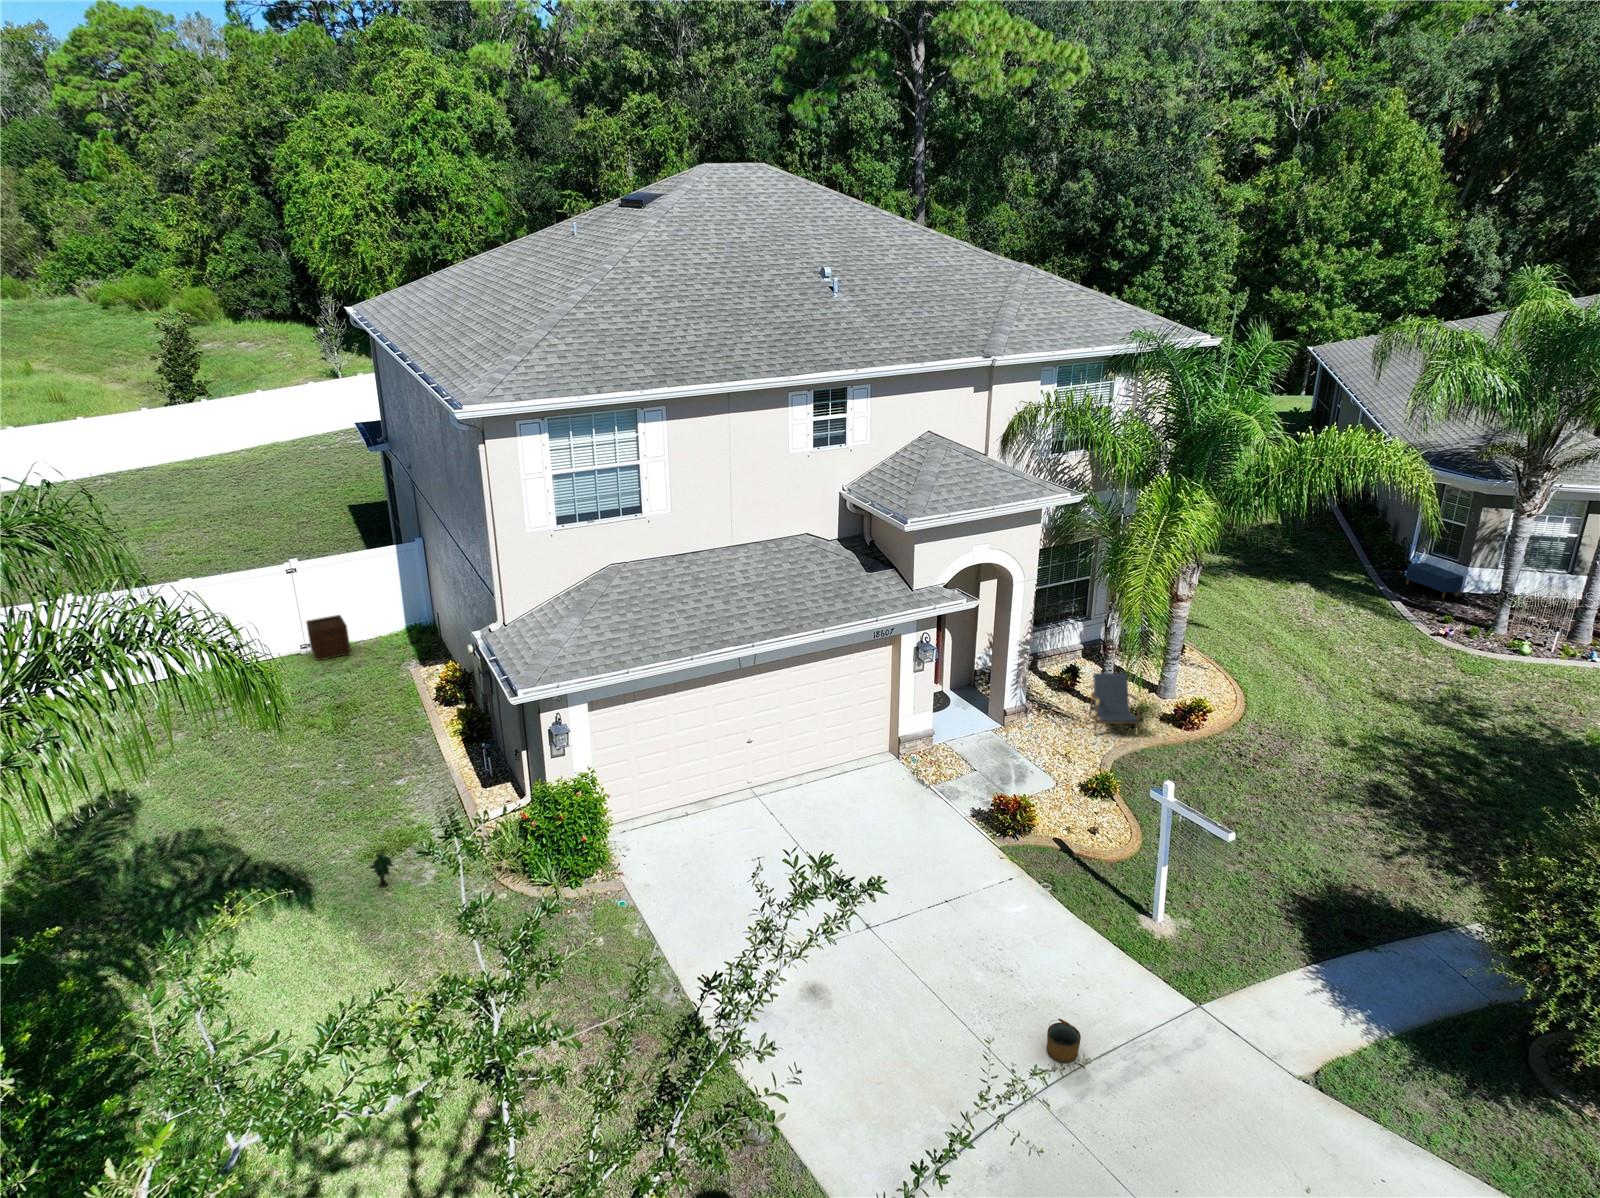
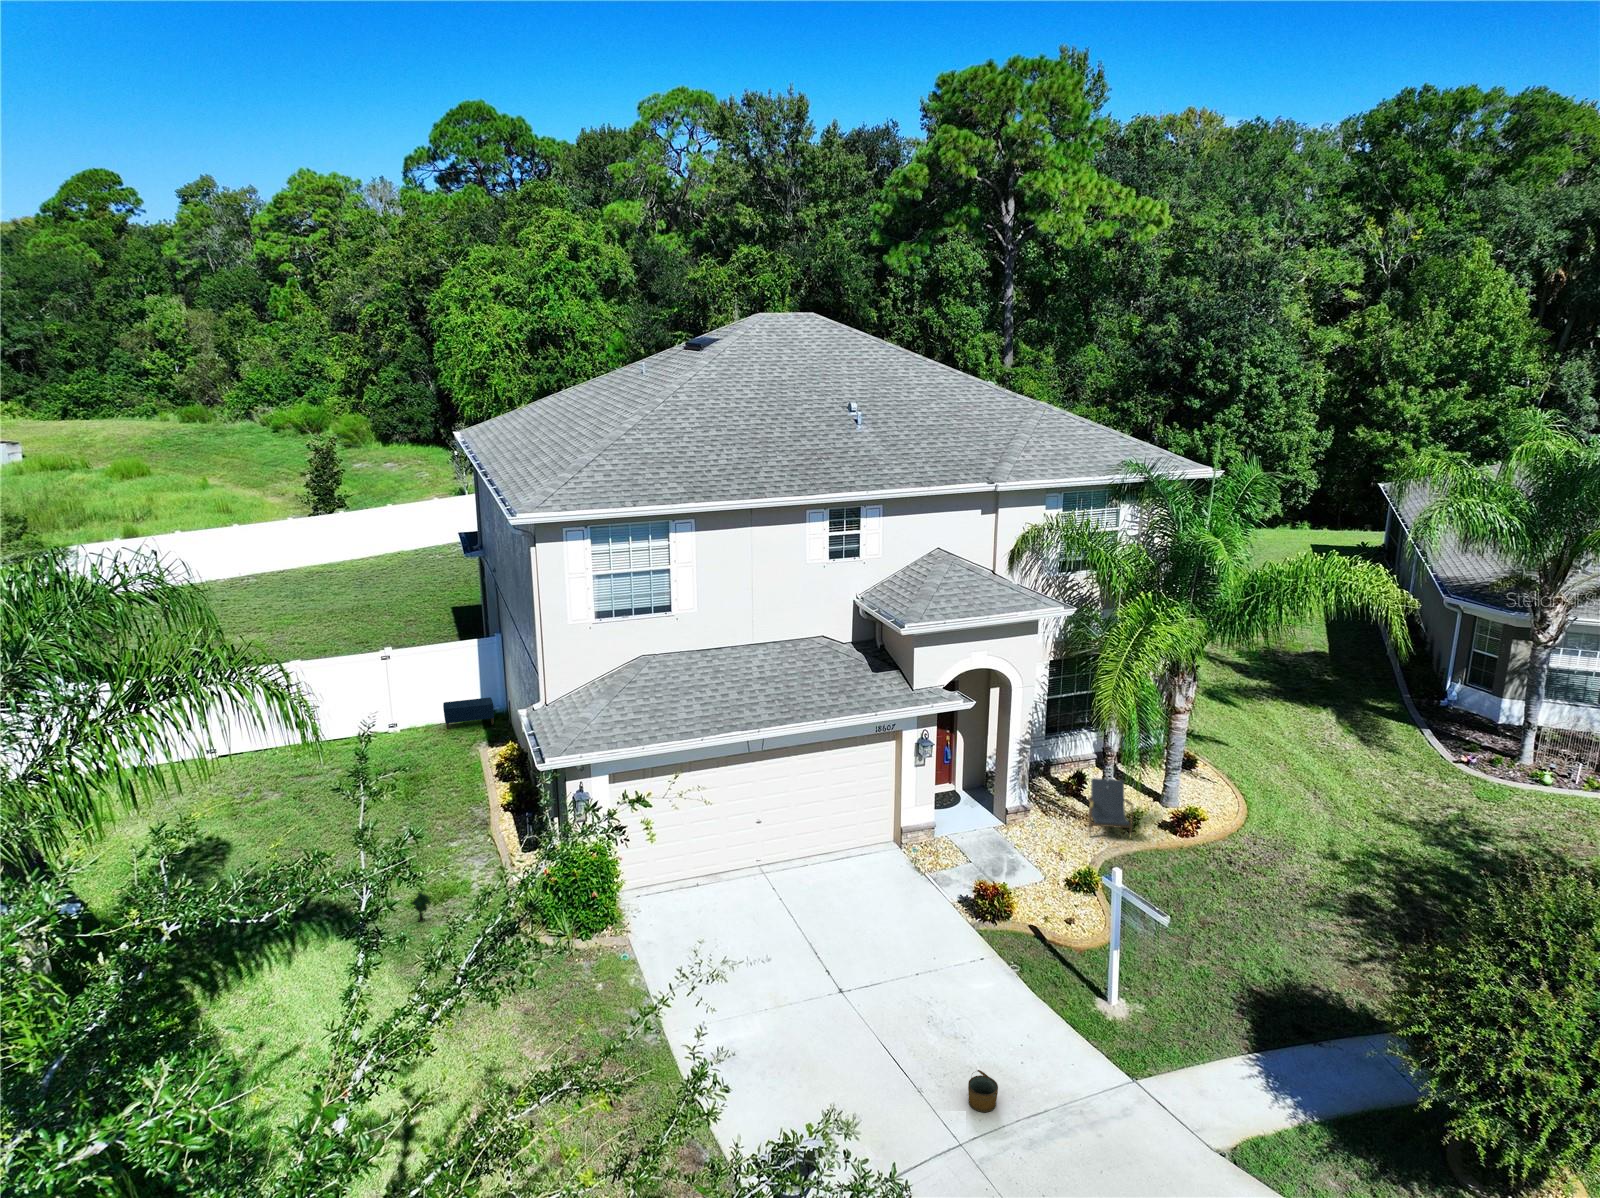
bench: present [1406,562,1464,599] -> present [443,697,494,729]
wooden crate: present [306,615,351,660] -> none [397,697,433,736]

